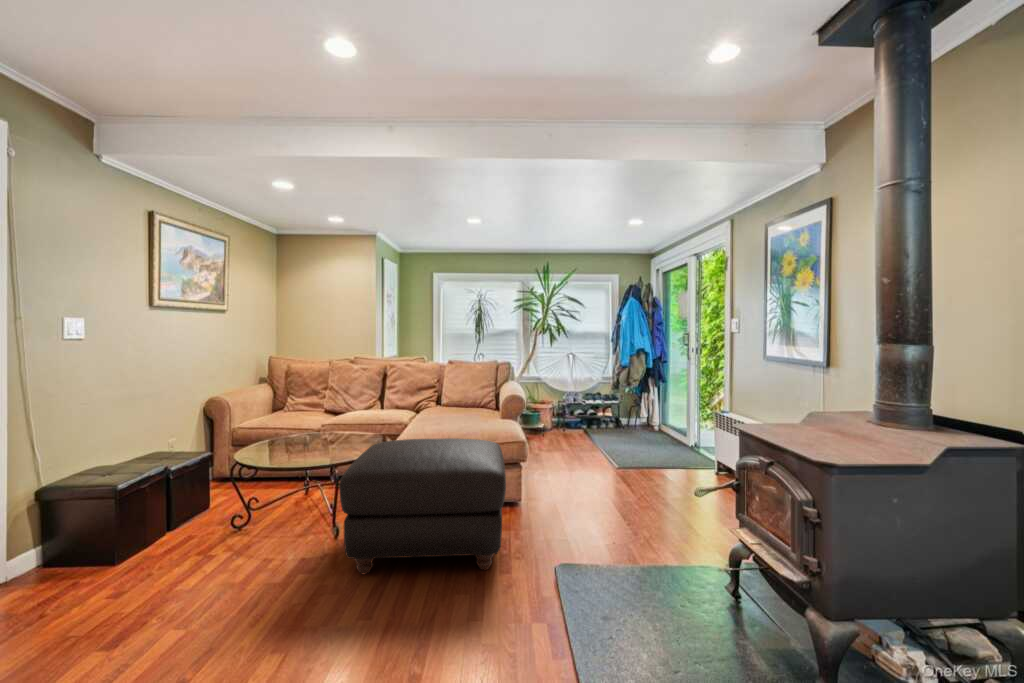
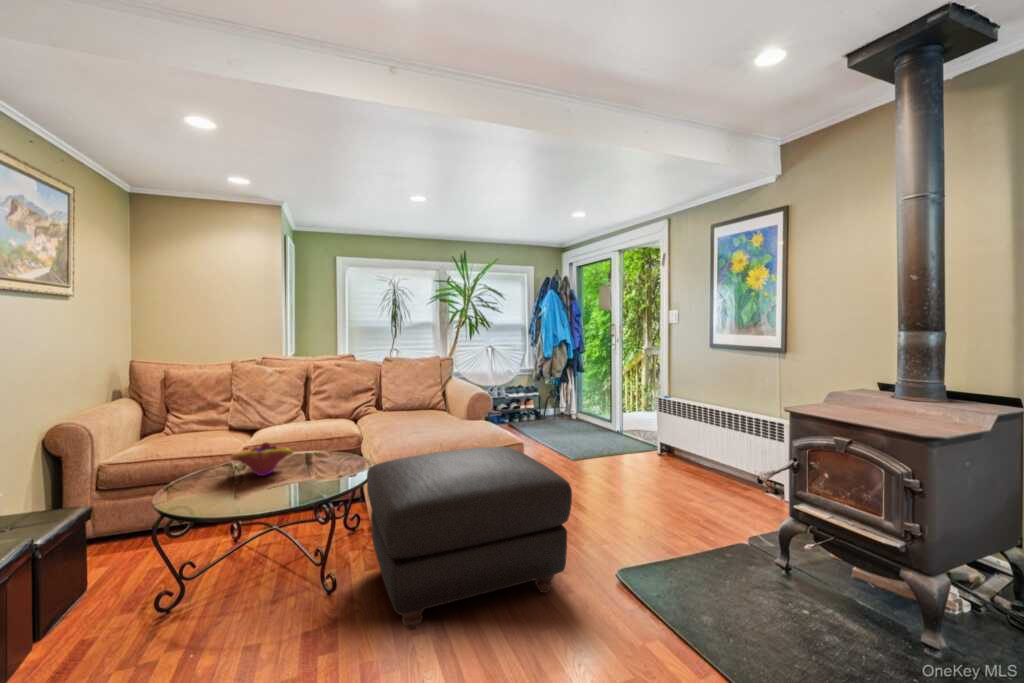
decorative bowl: none [288,420,334,445] -> present [231,442,293,476]

